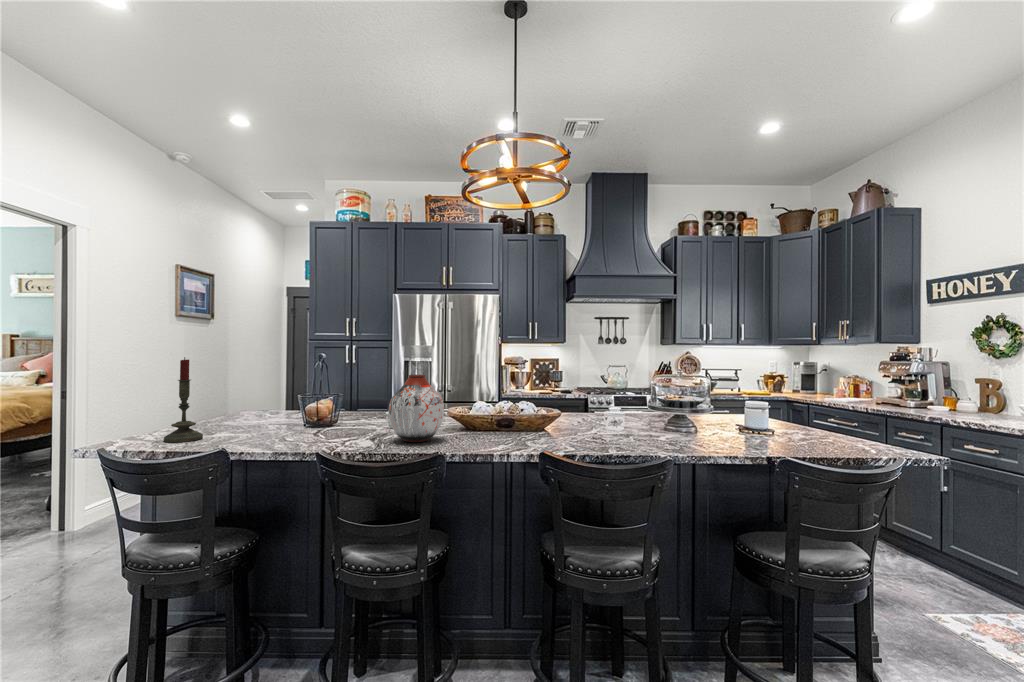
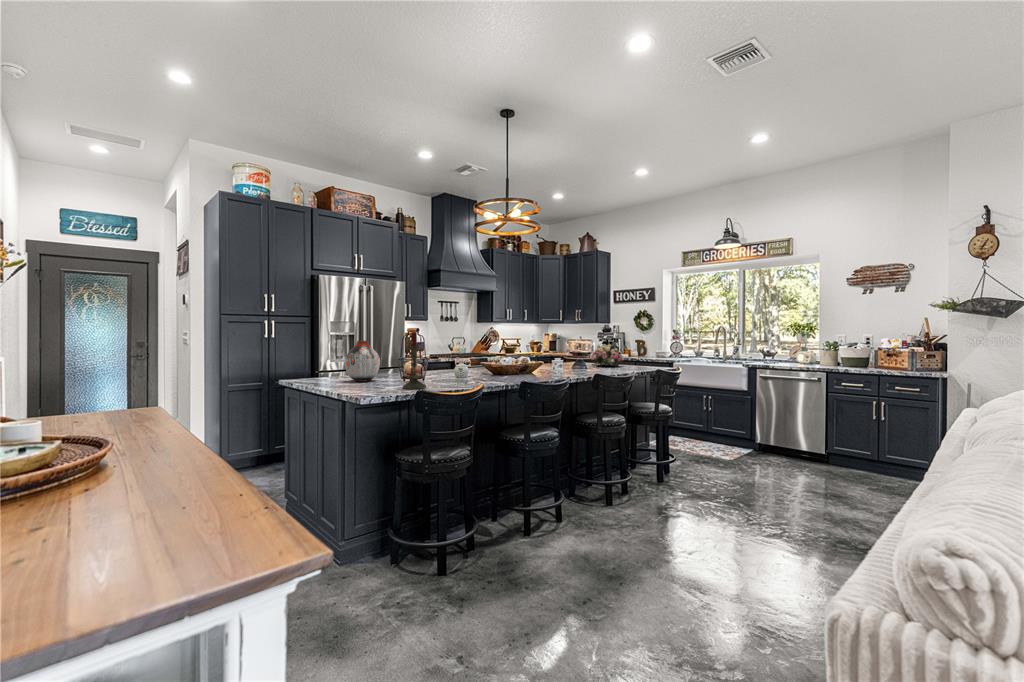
vase: present [389,375,444,442] -> present [345,341,380,382]
flower arrangement: none [652,389,732,440] -> present [590,344,623,366]

